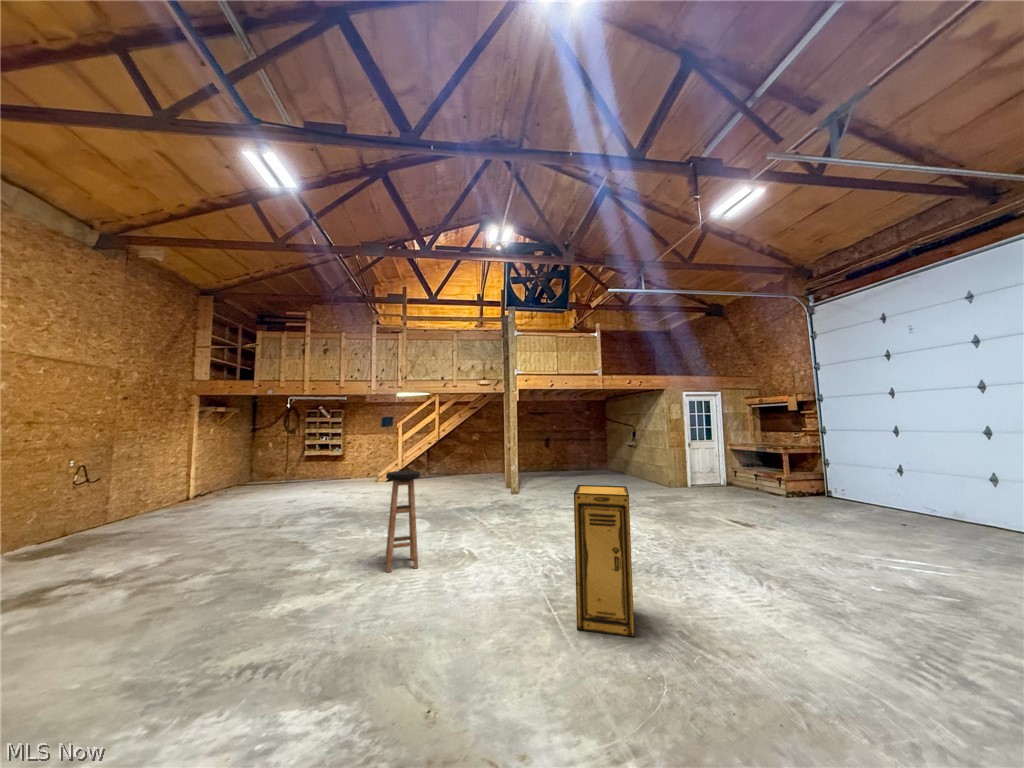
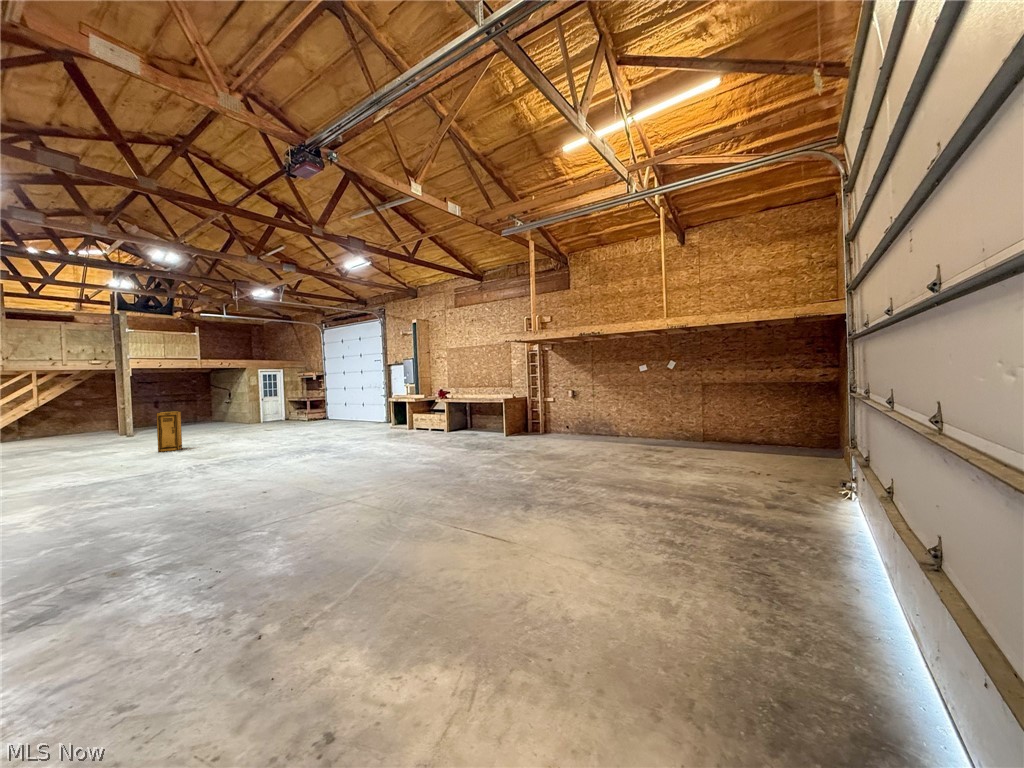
bar stool: present [385,471,421,572] -> none [46,416,72,459]

